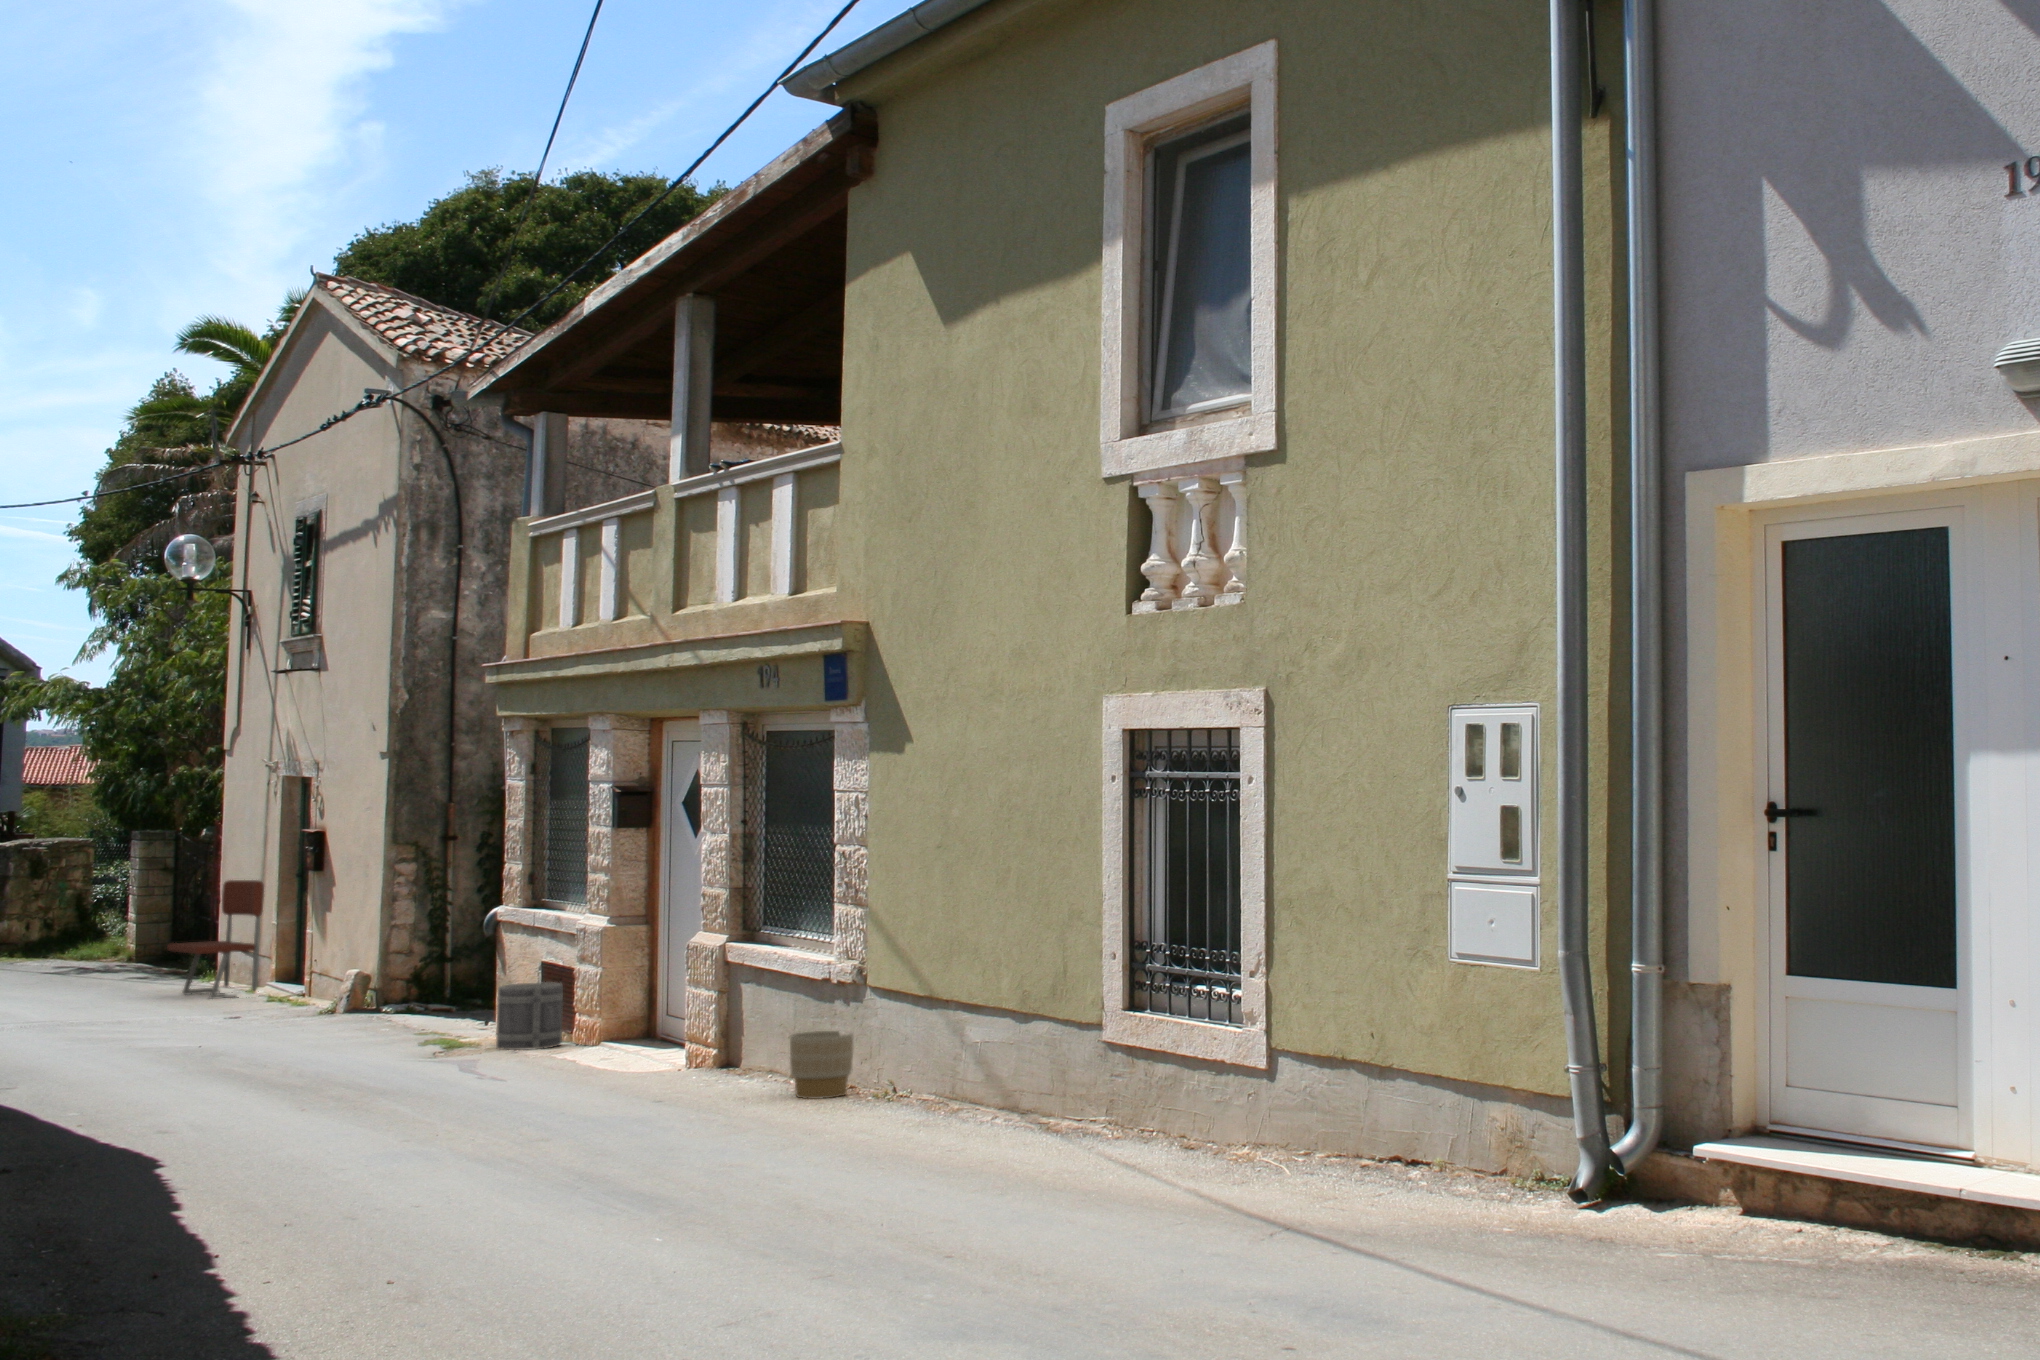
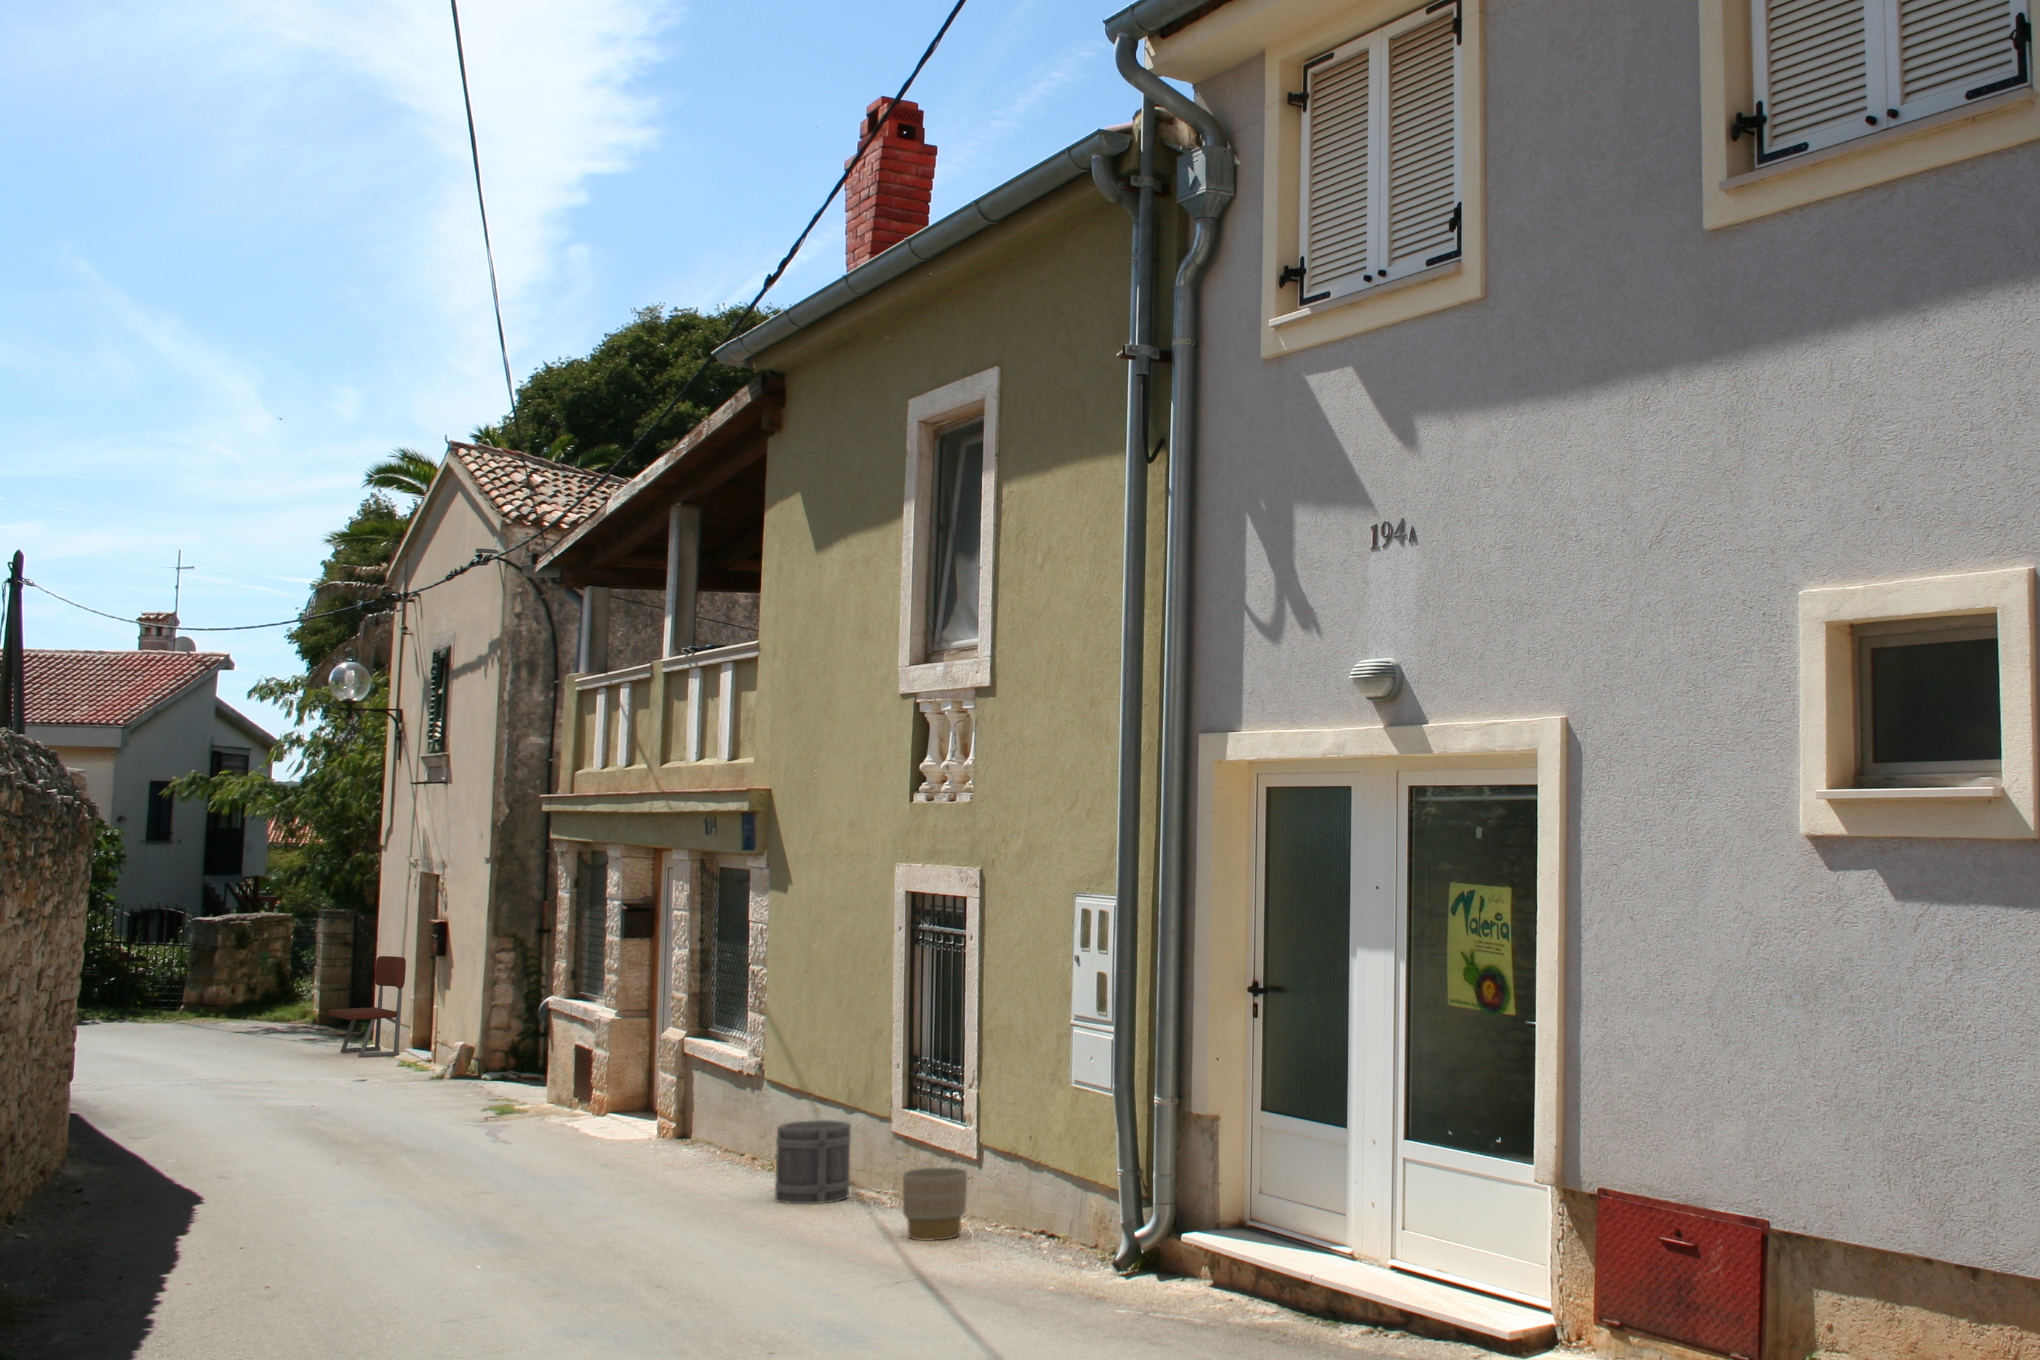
bucket: present [496,982,563,1050] -> present [775,1120,851,1204]
planter: present [790,1031,853,1099] -> present [903,1168,967,1241]

